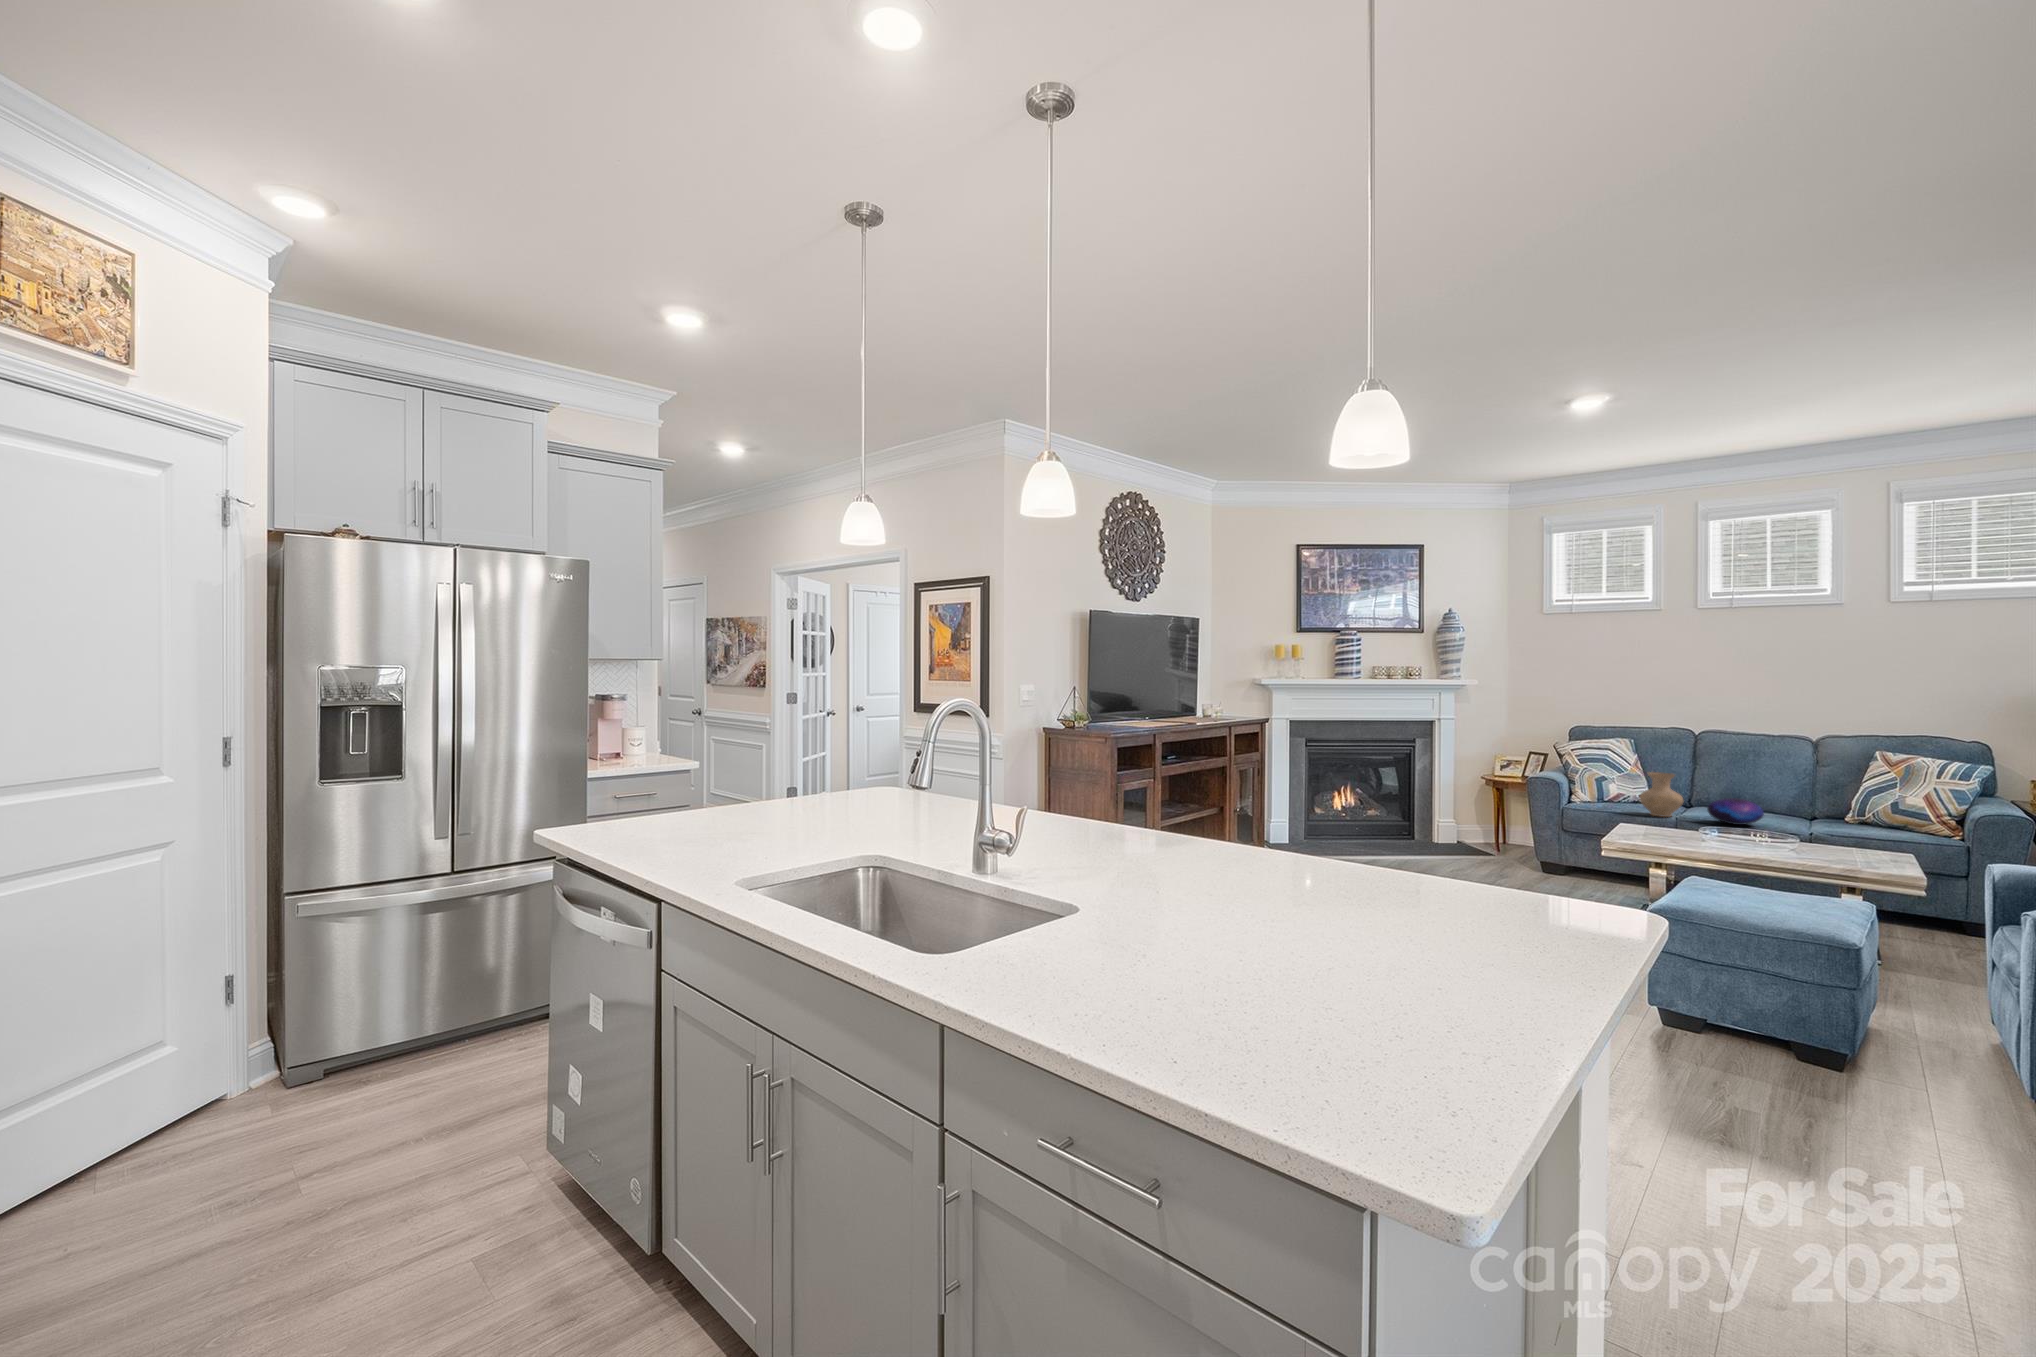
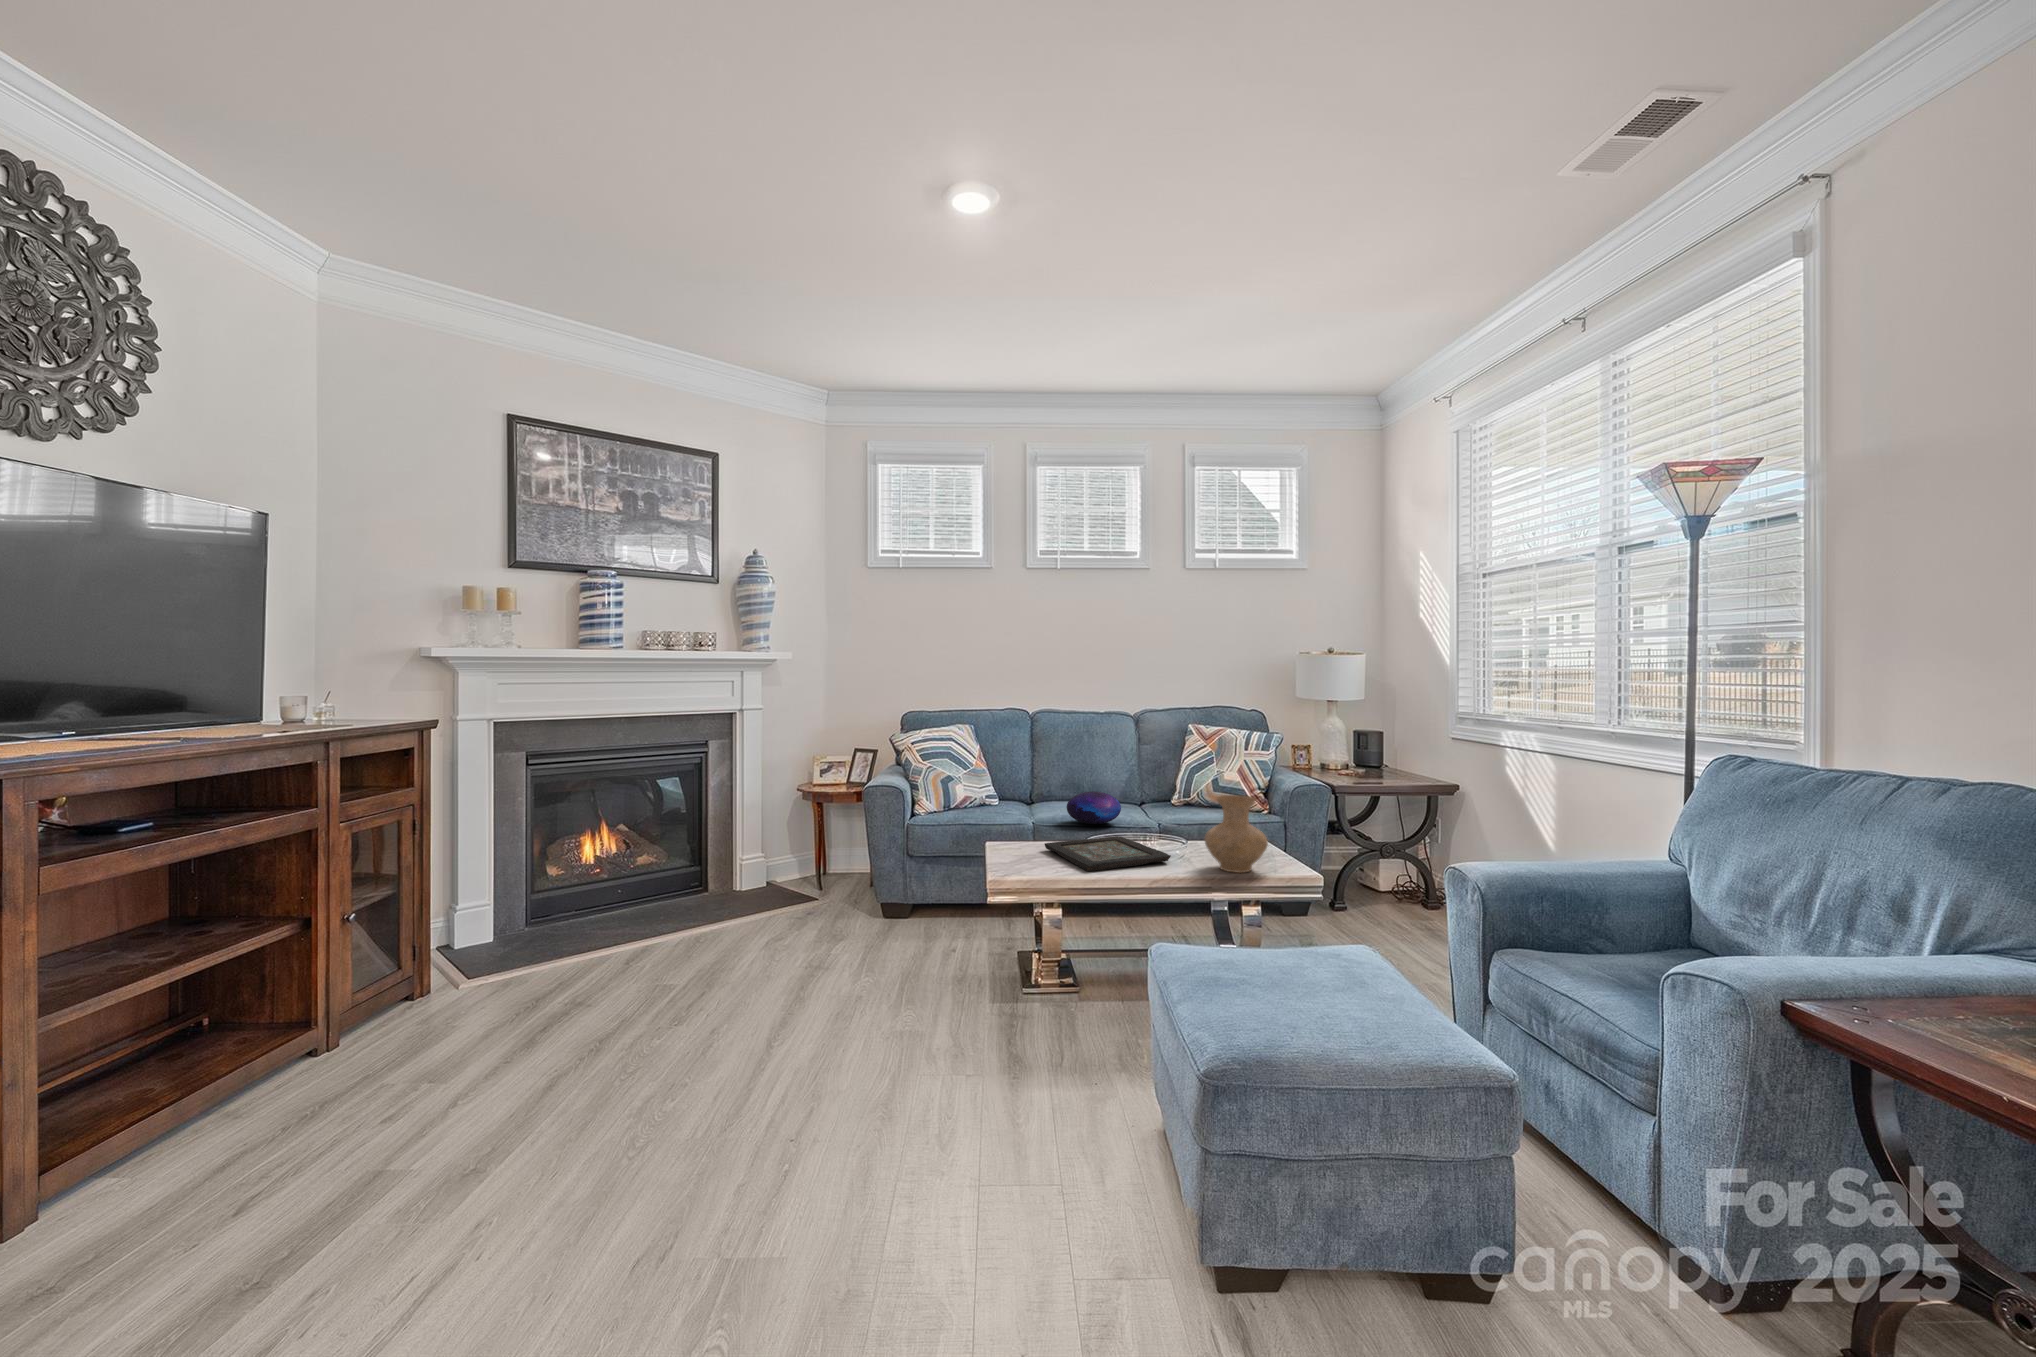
vase: present [1639,772,1683,817] -> present [1204,795,1268,873]
decorative tray: none [1661,826,1766,846] -> present [1045,836,1171,871]

